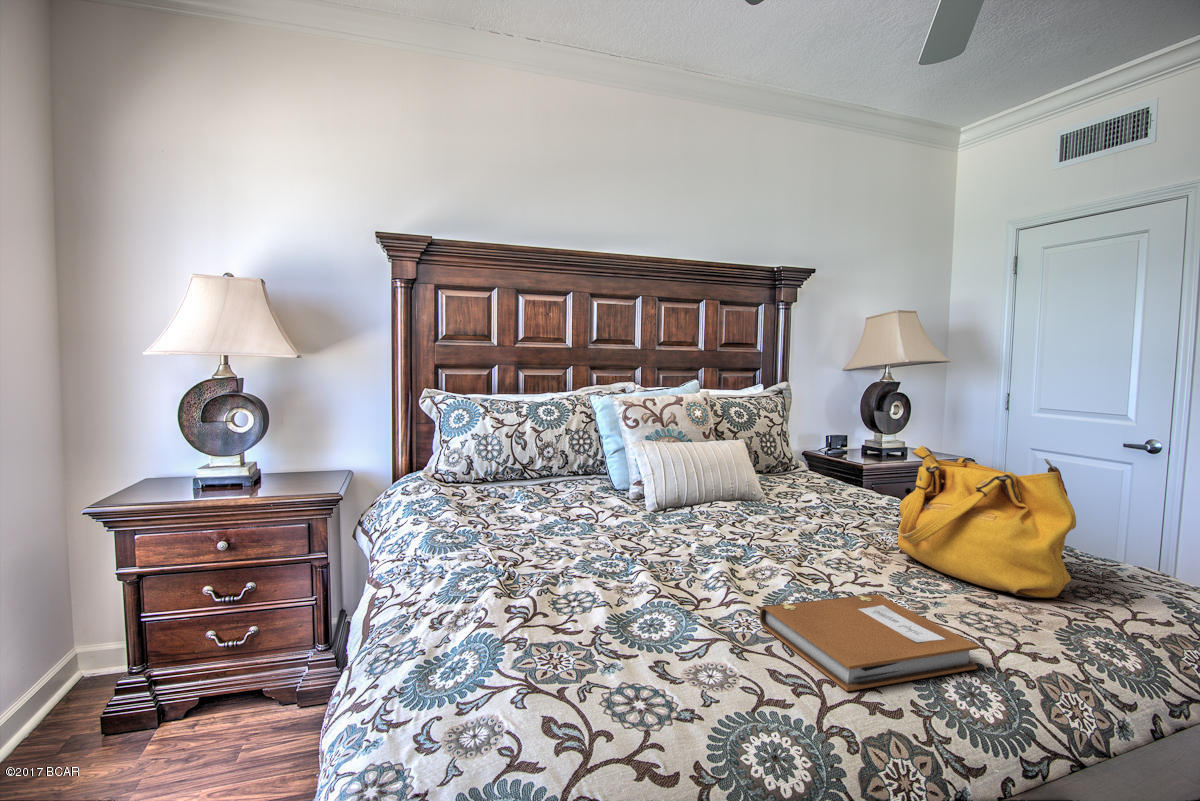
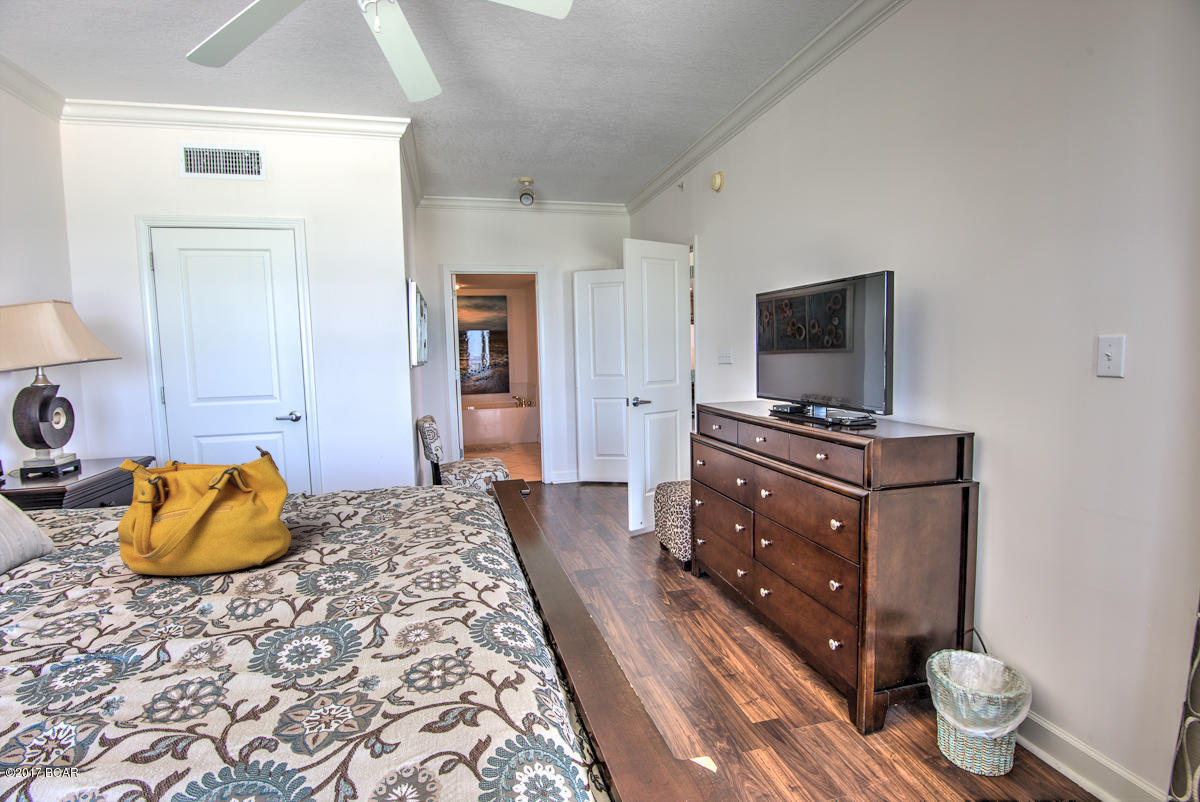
notebook: present [759,594,979,691] -> none [55,615,289,730]

